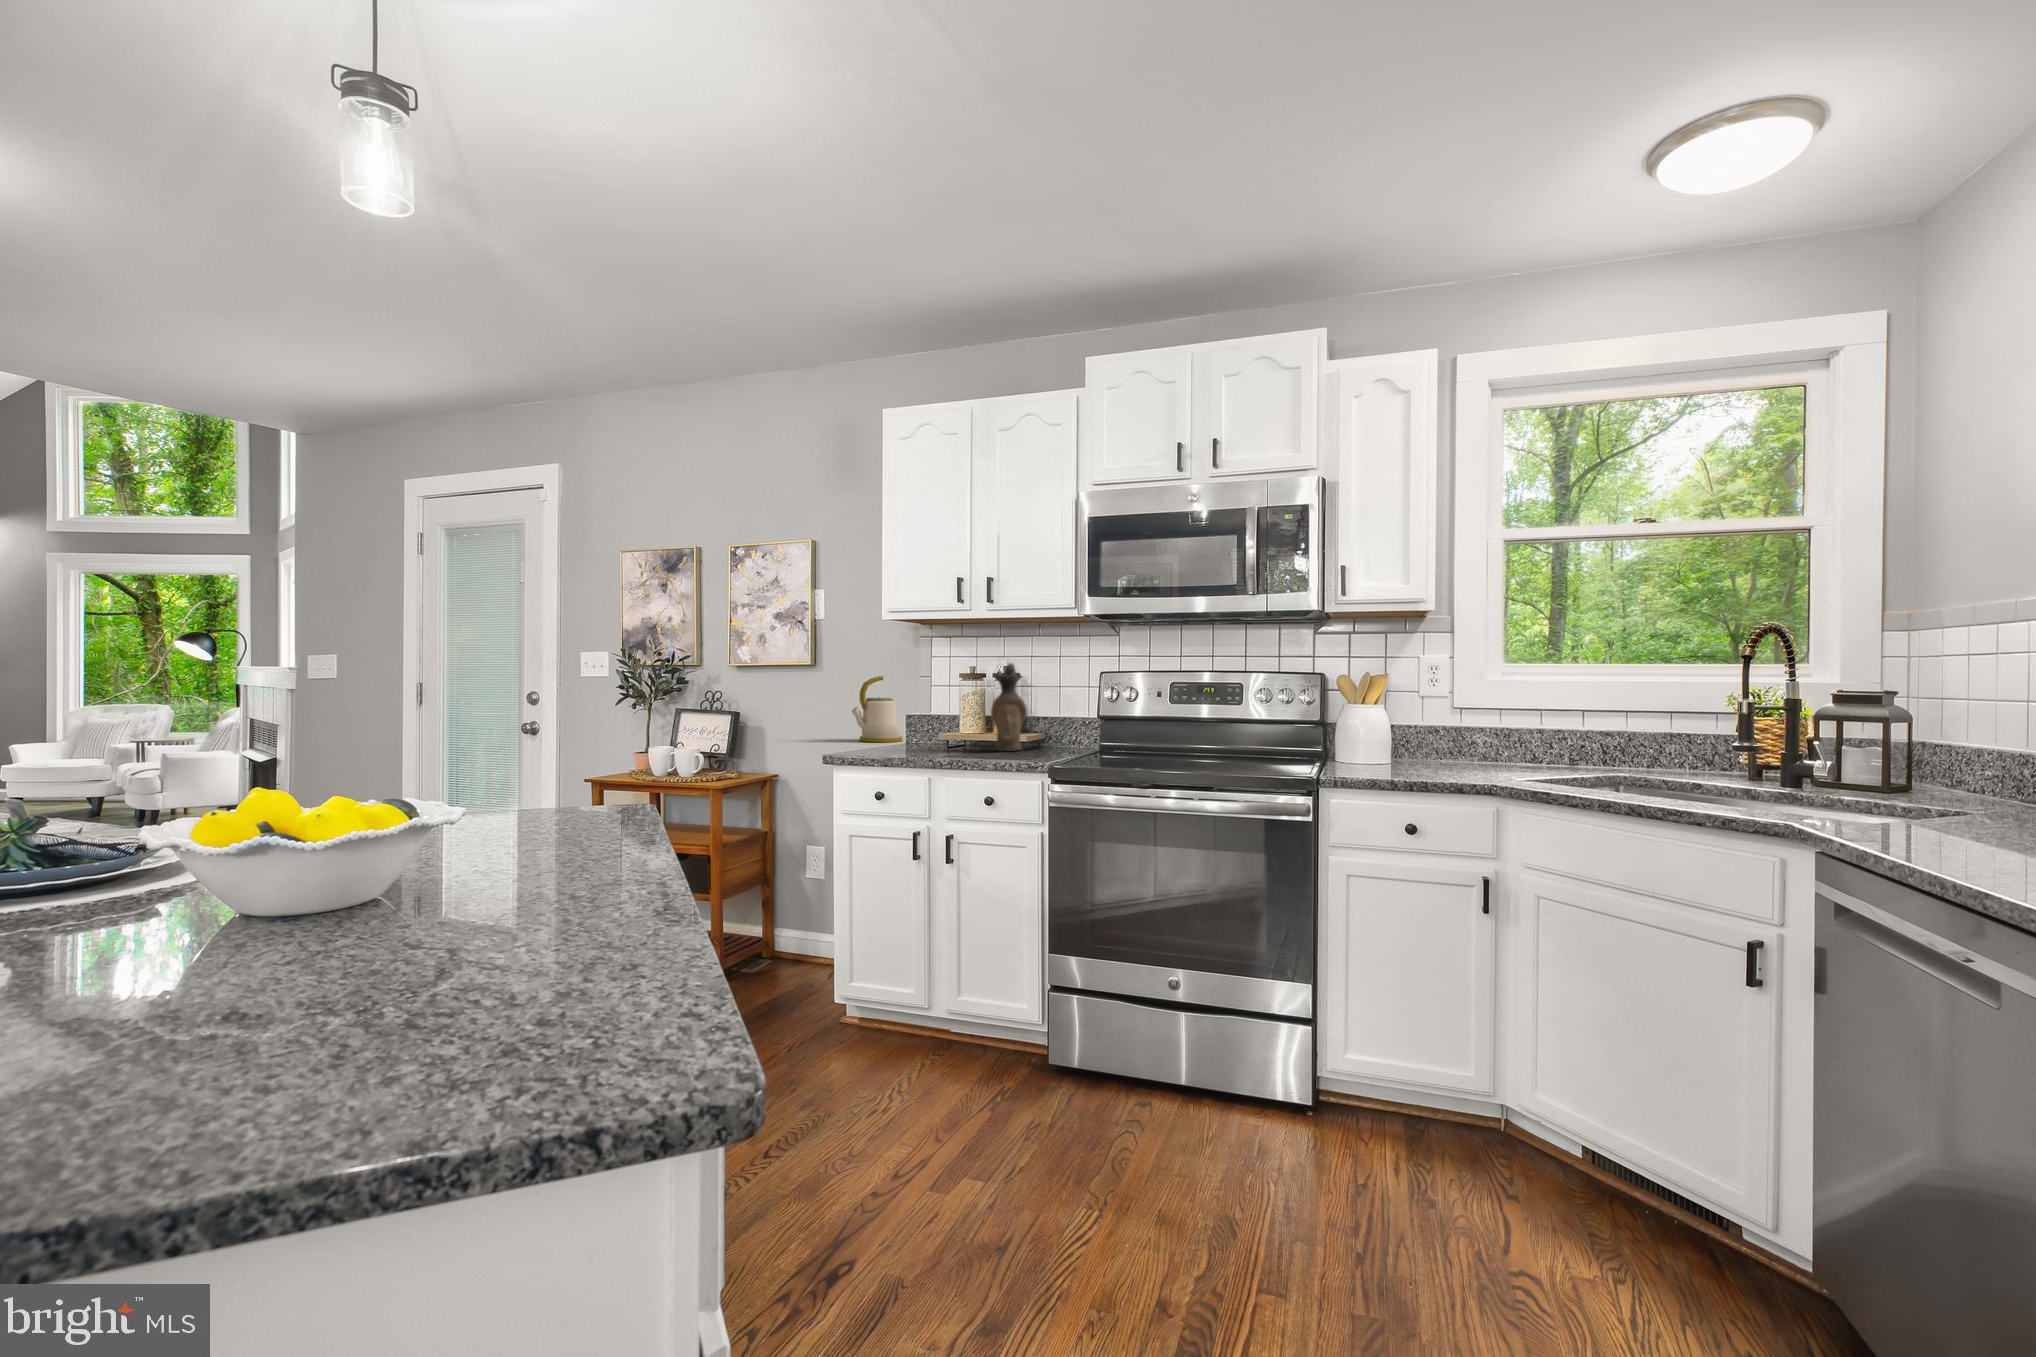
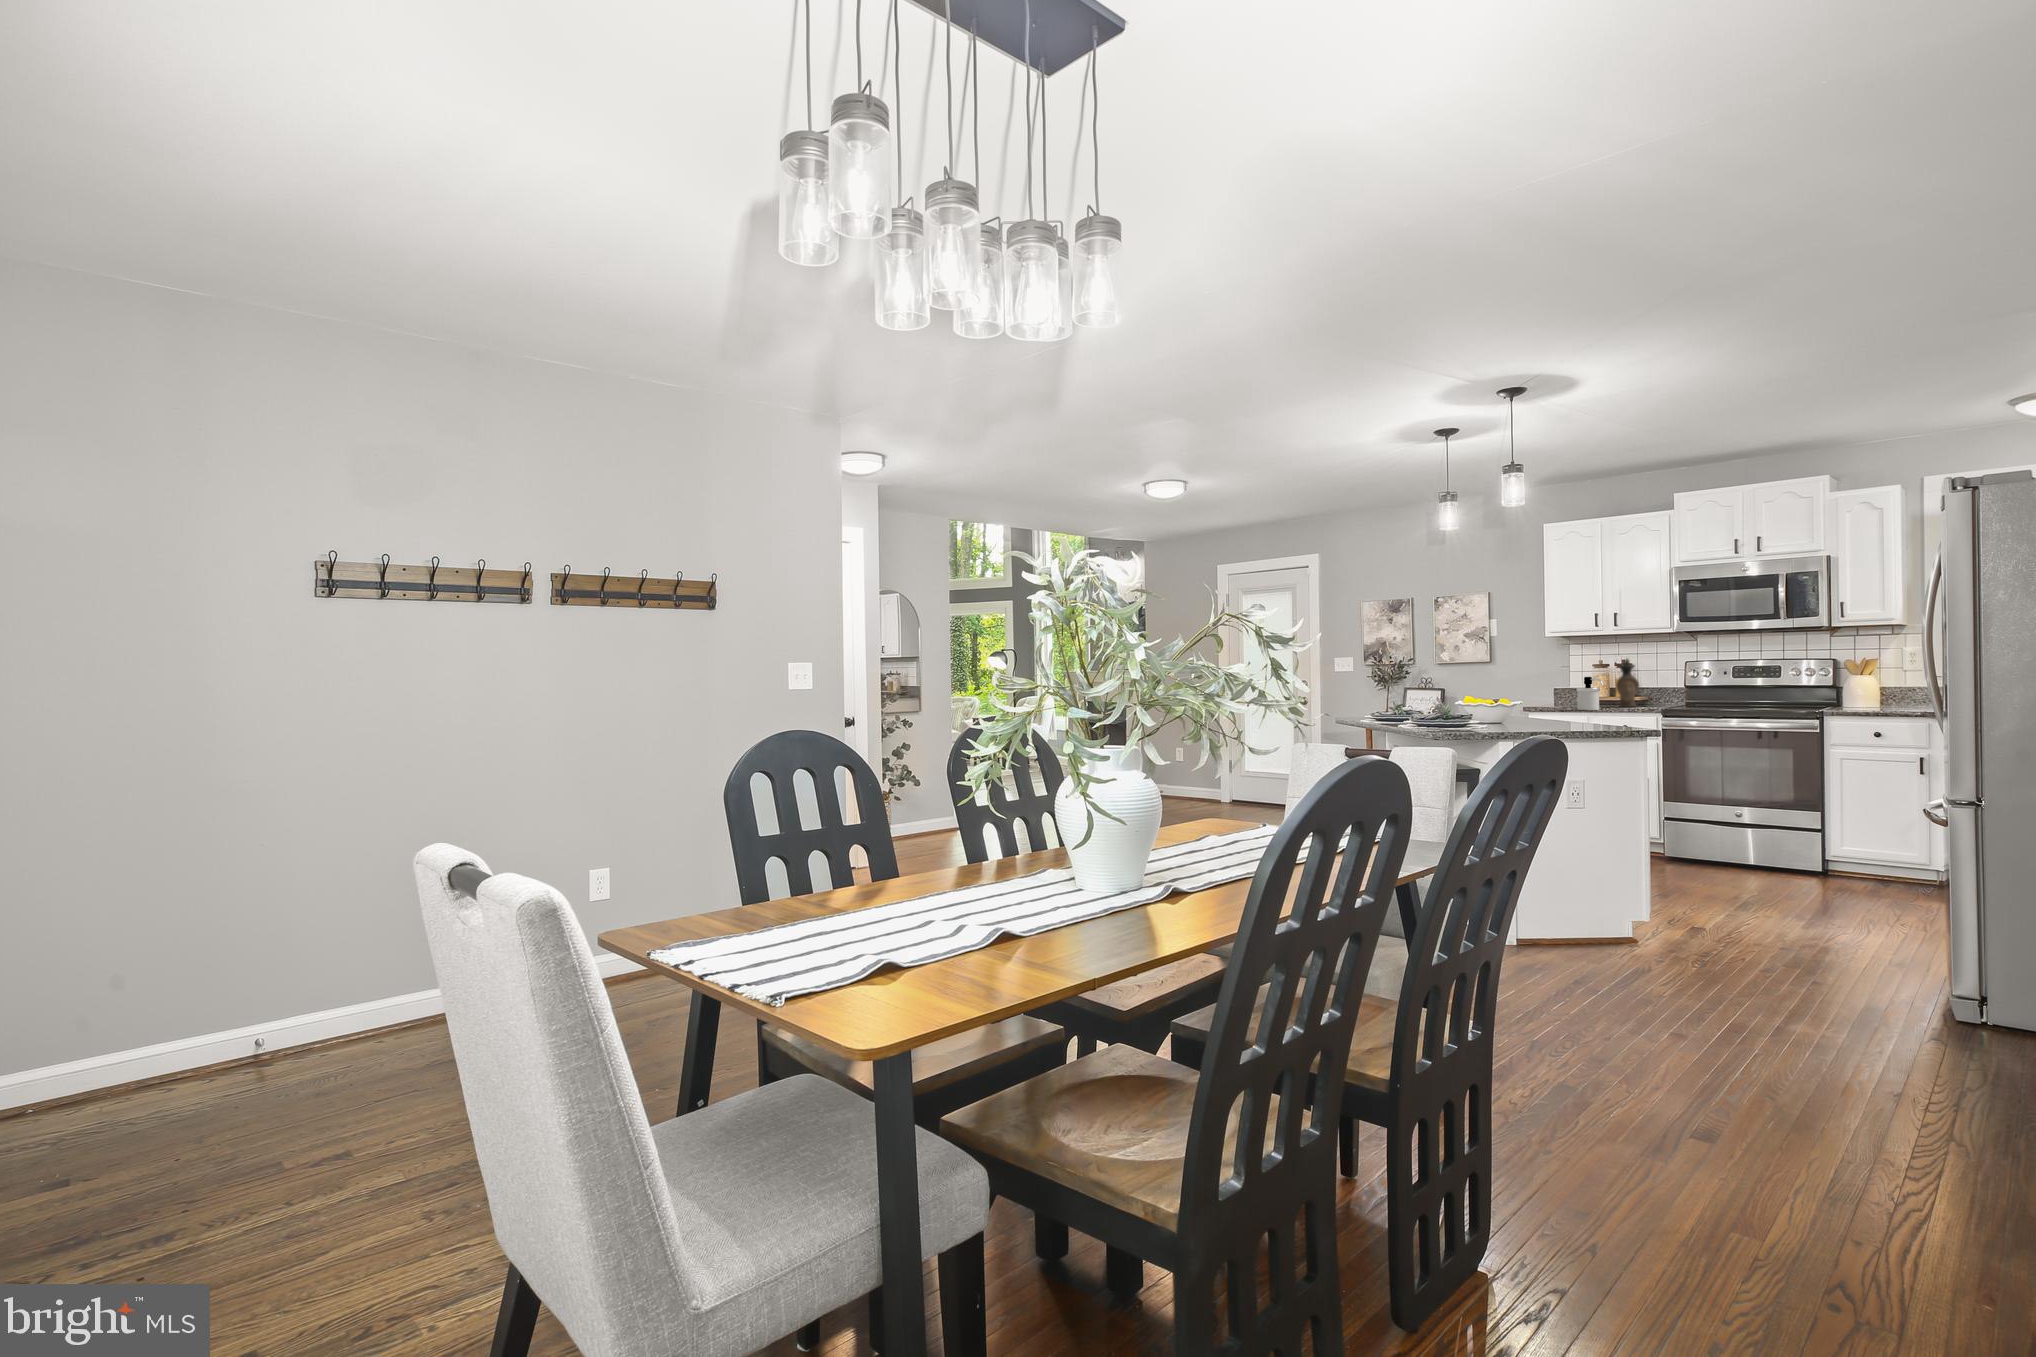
kettle: present [852,676,902,742] -> none [1519,667,1551,705]
soap dispenser: none [914,695,955,762] -> present [1577,677,1603,710]

